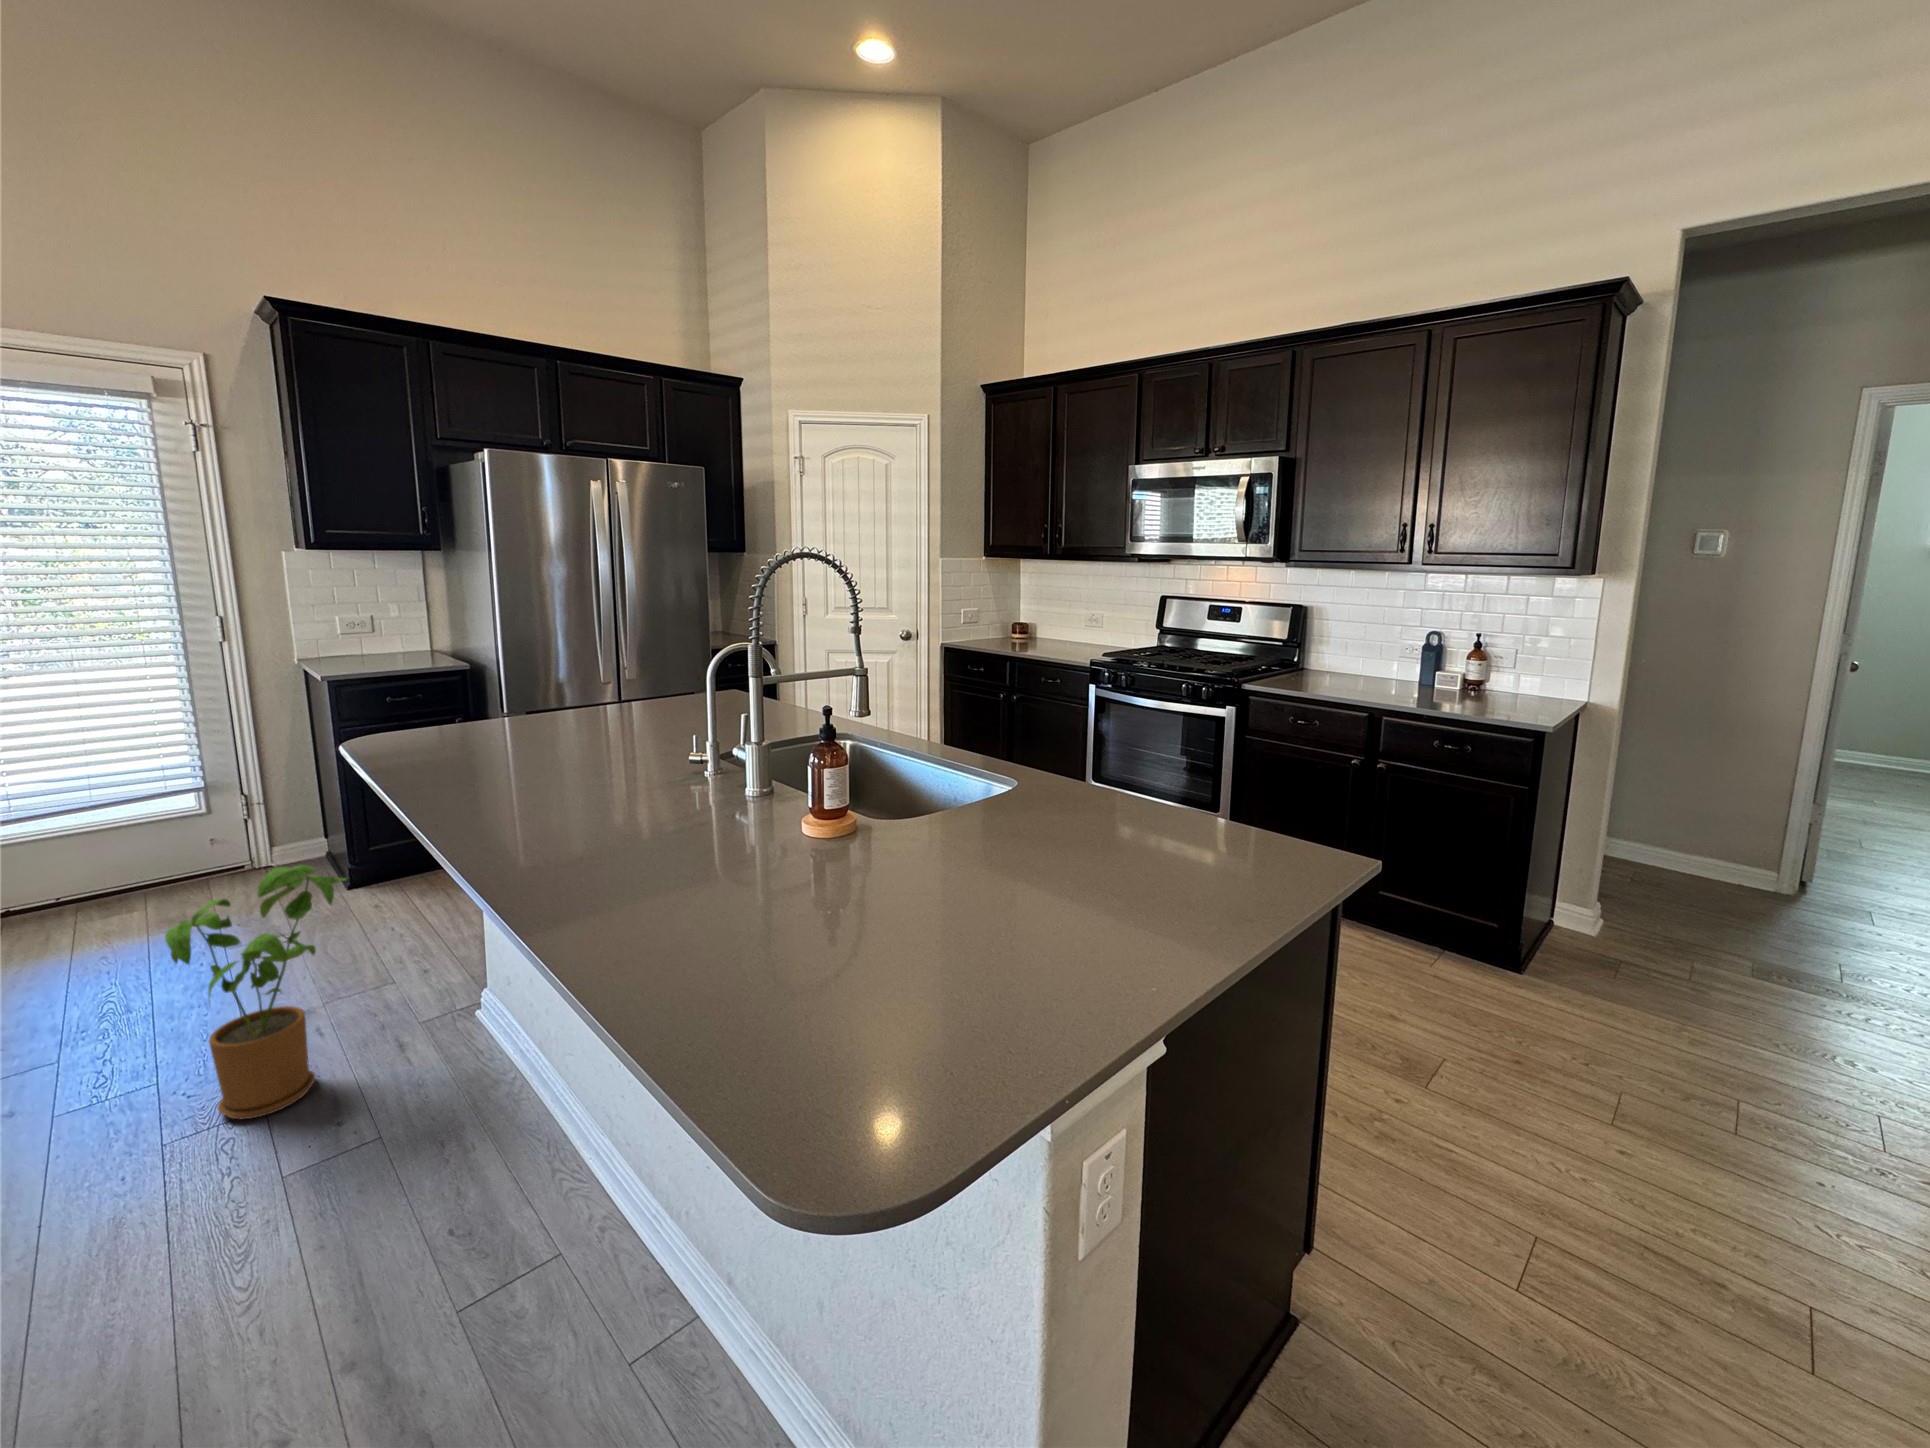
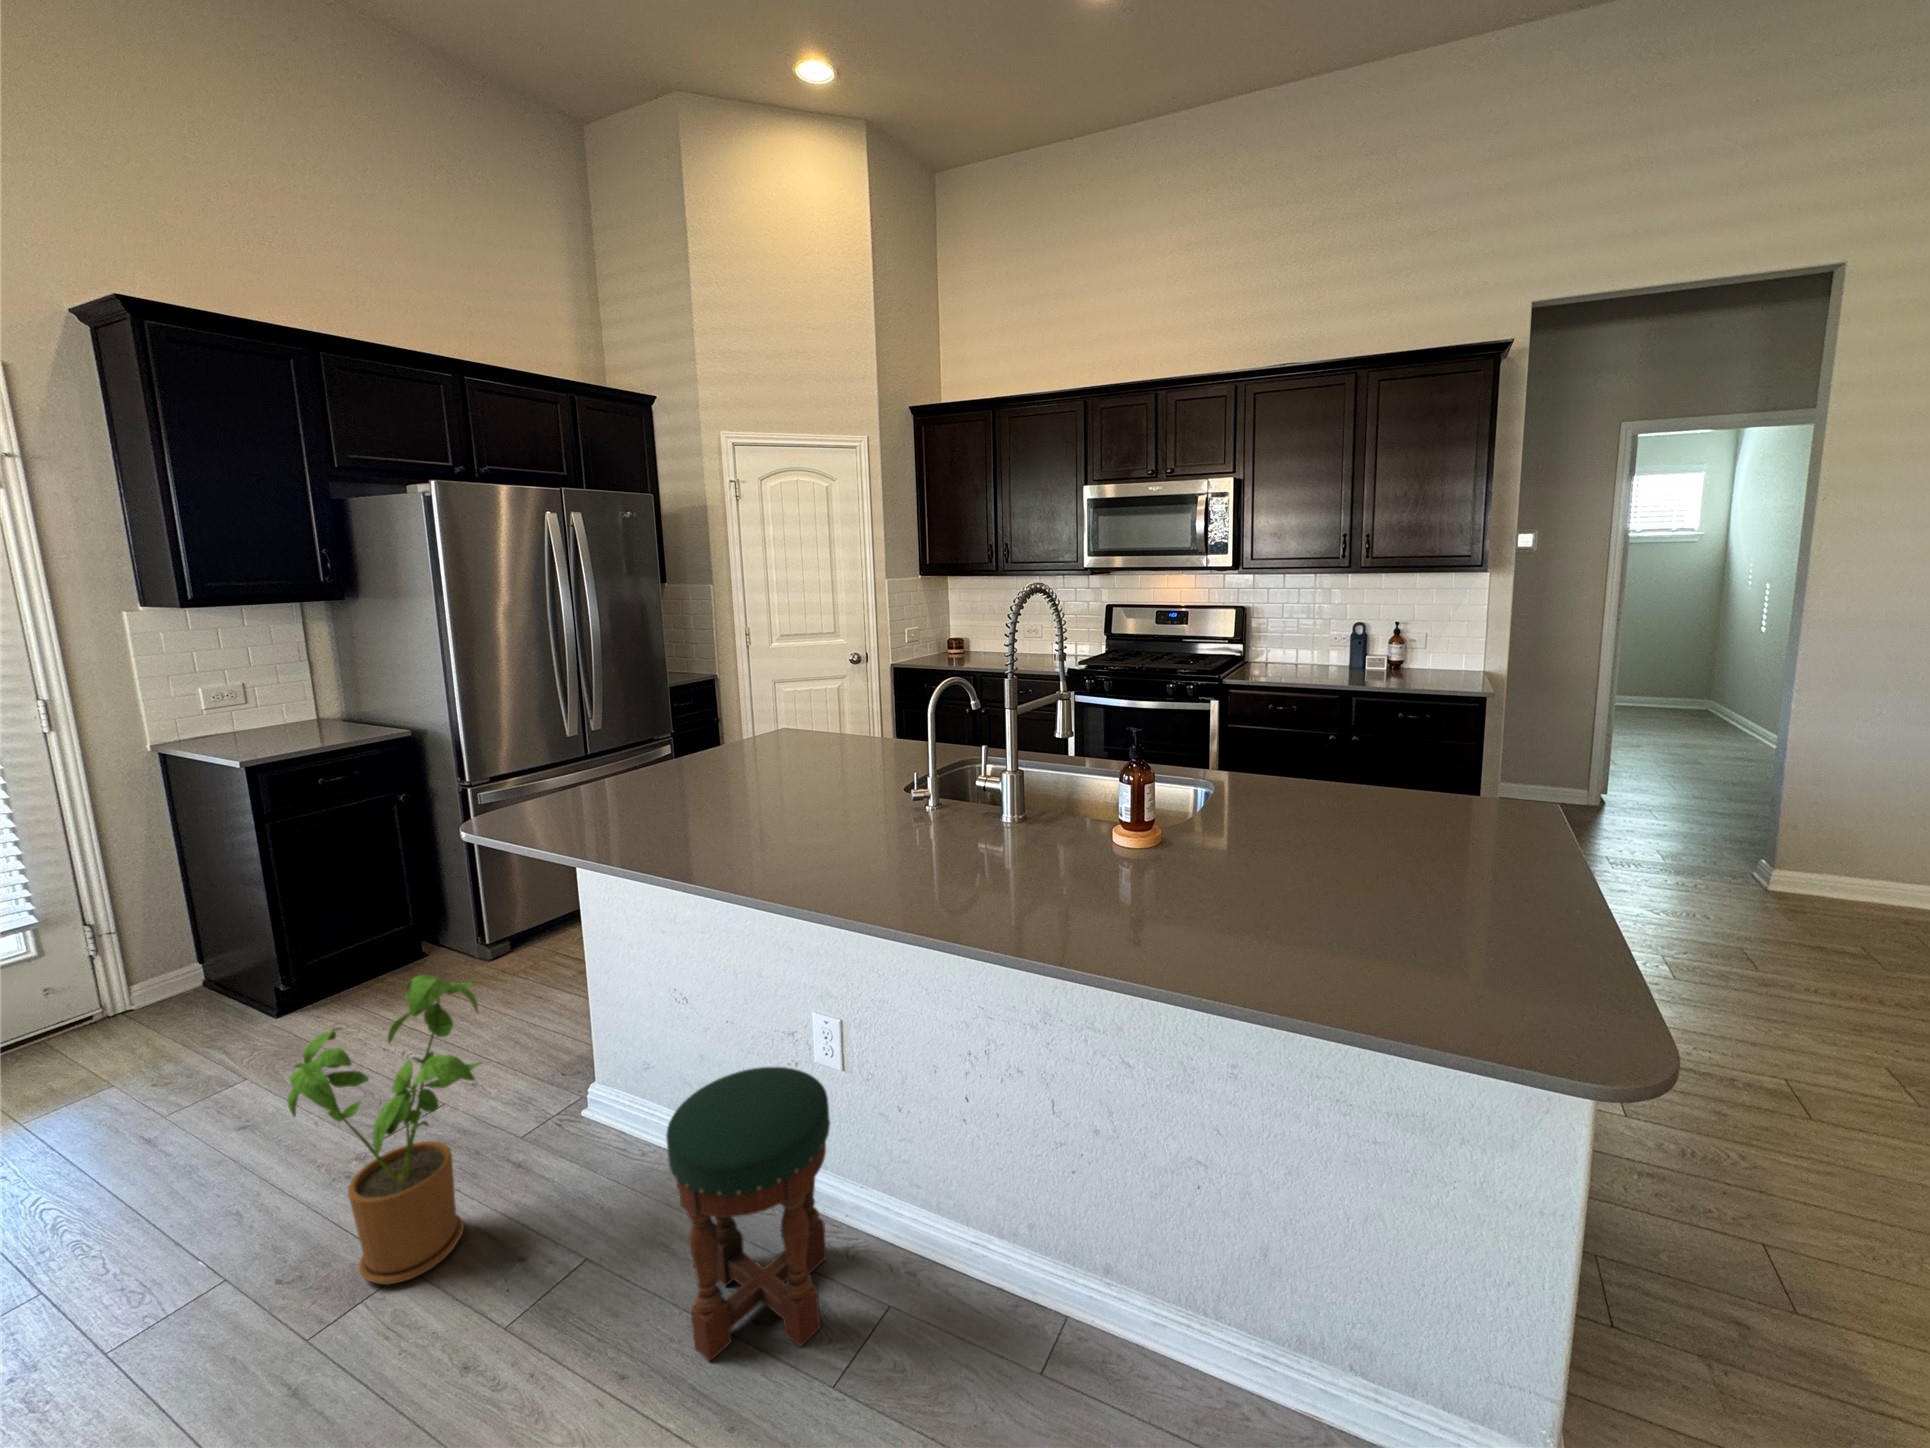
stool: none [347,996,538,1267] -> present [666,1067,830,1361]

